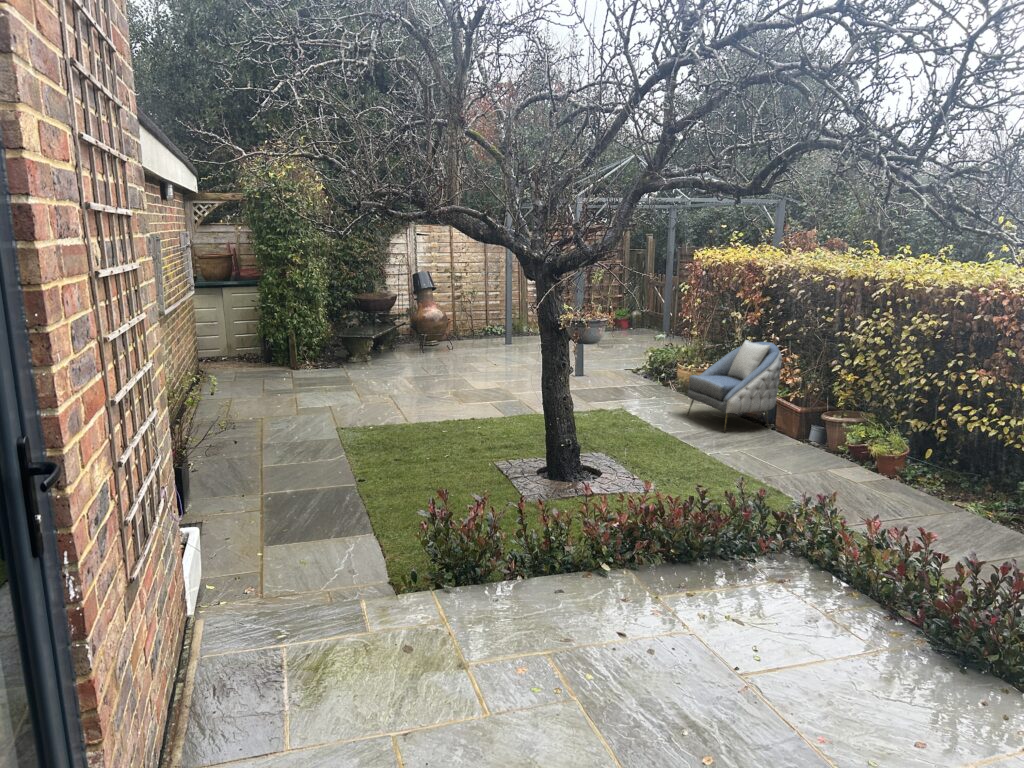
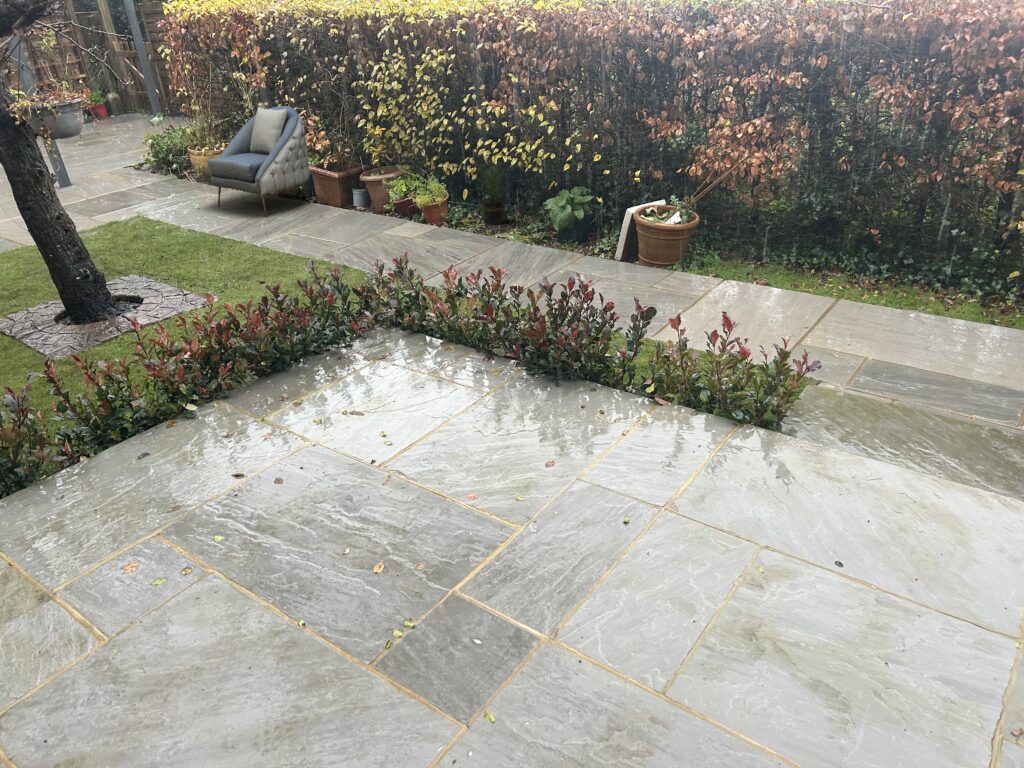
potted plant: none [944,421,984,492] -> present [481,163,505,224]

